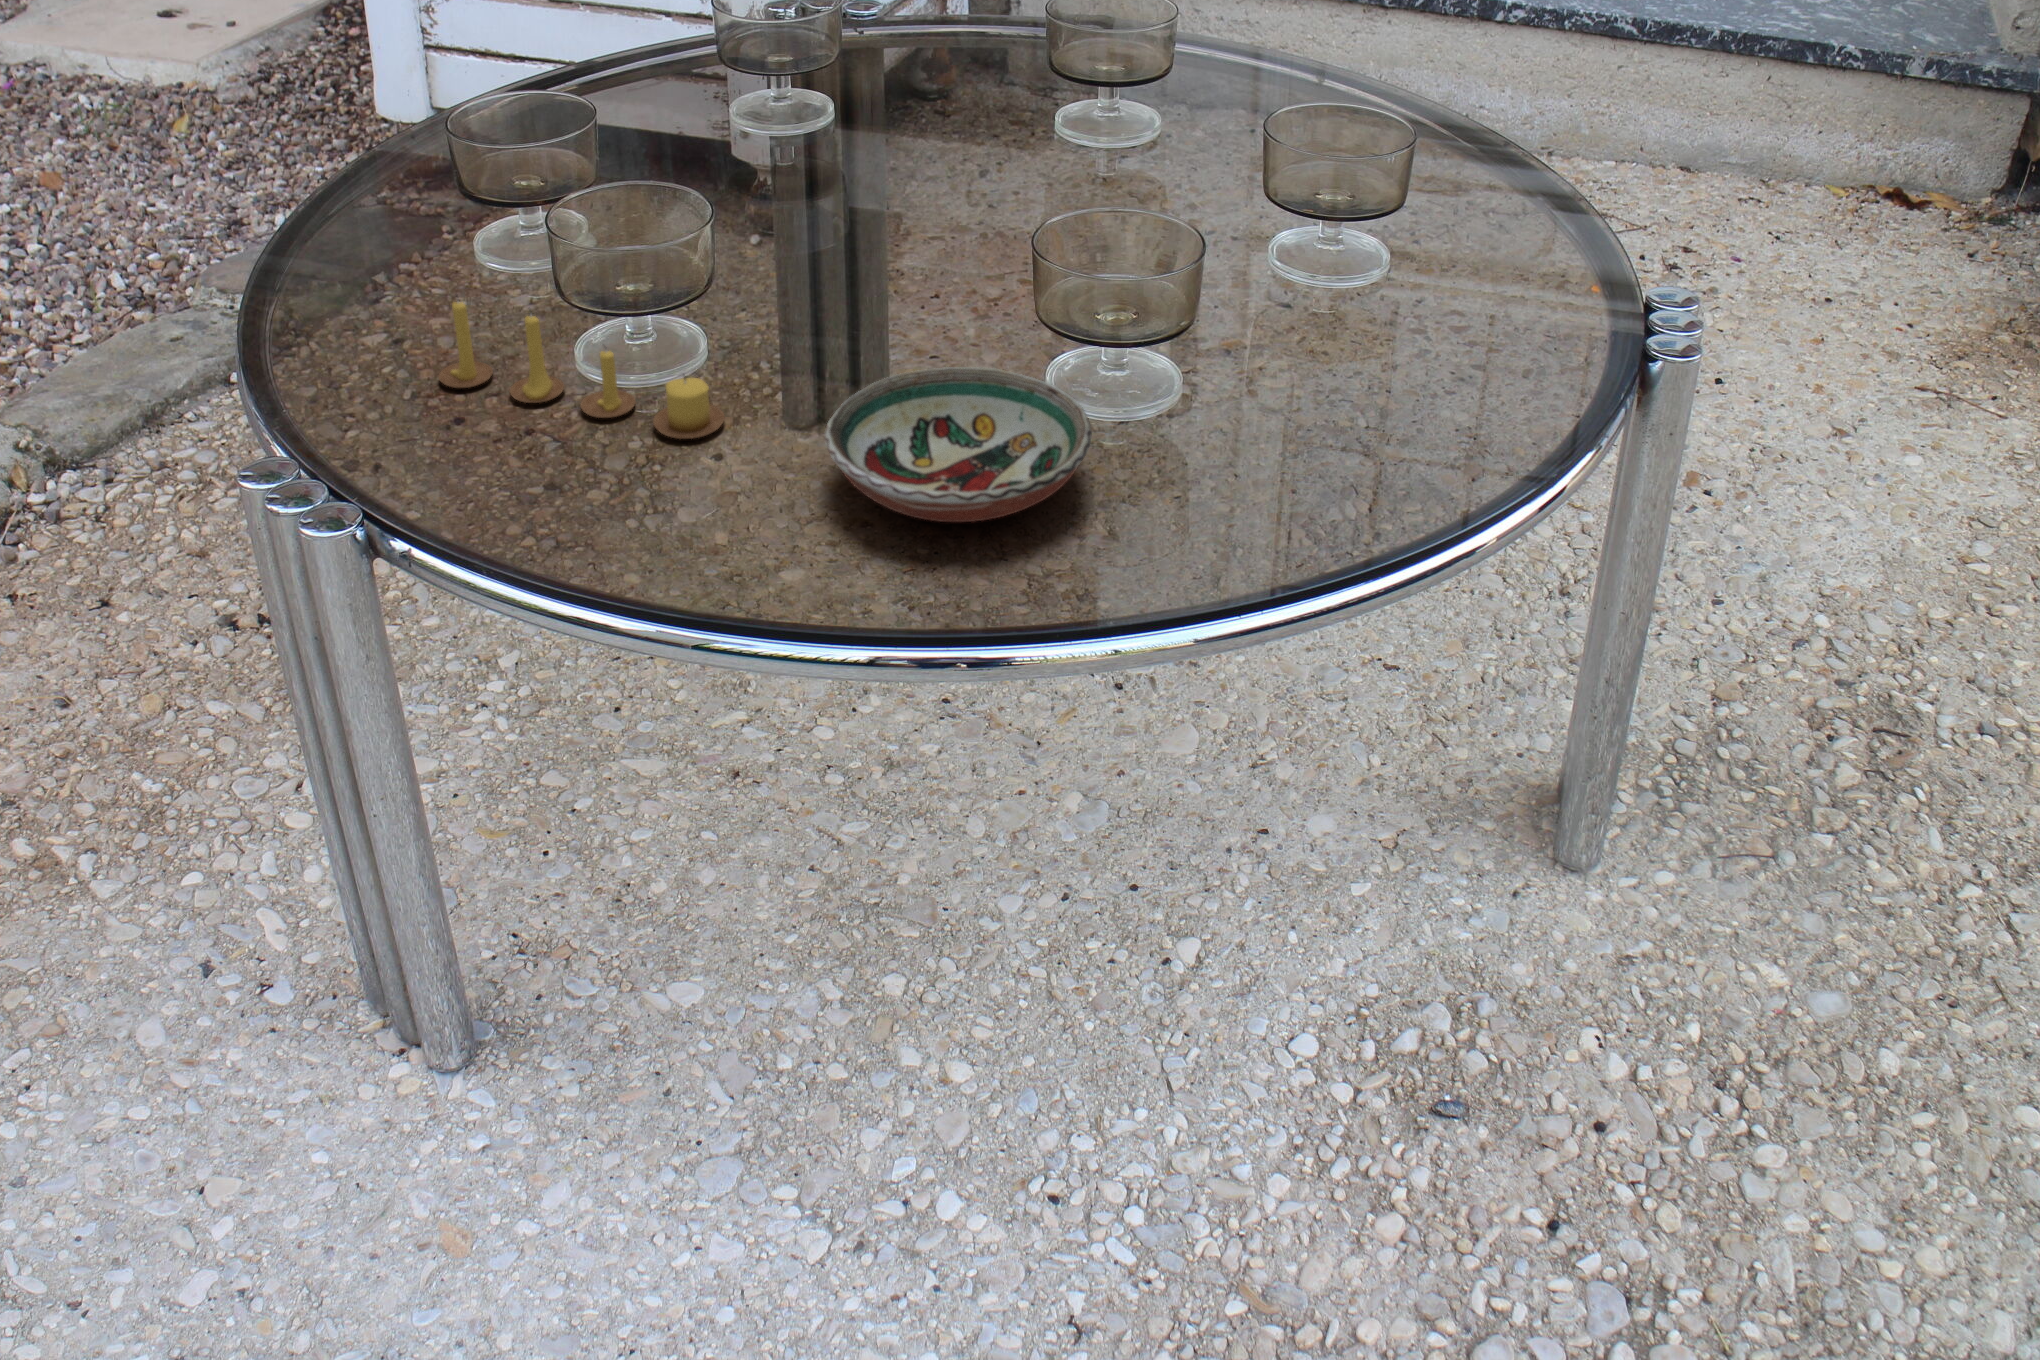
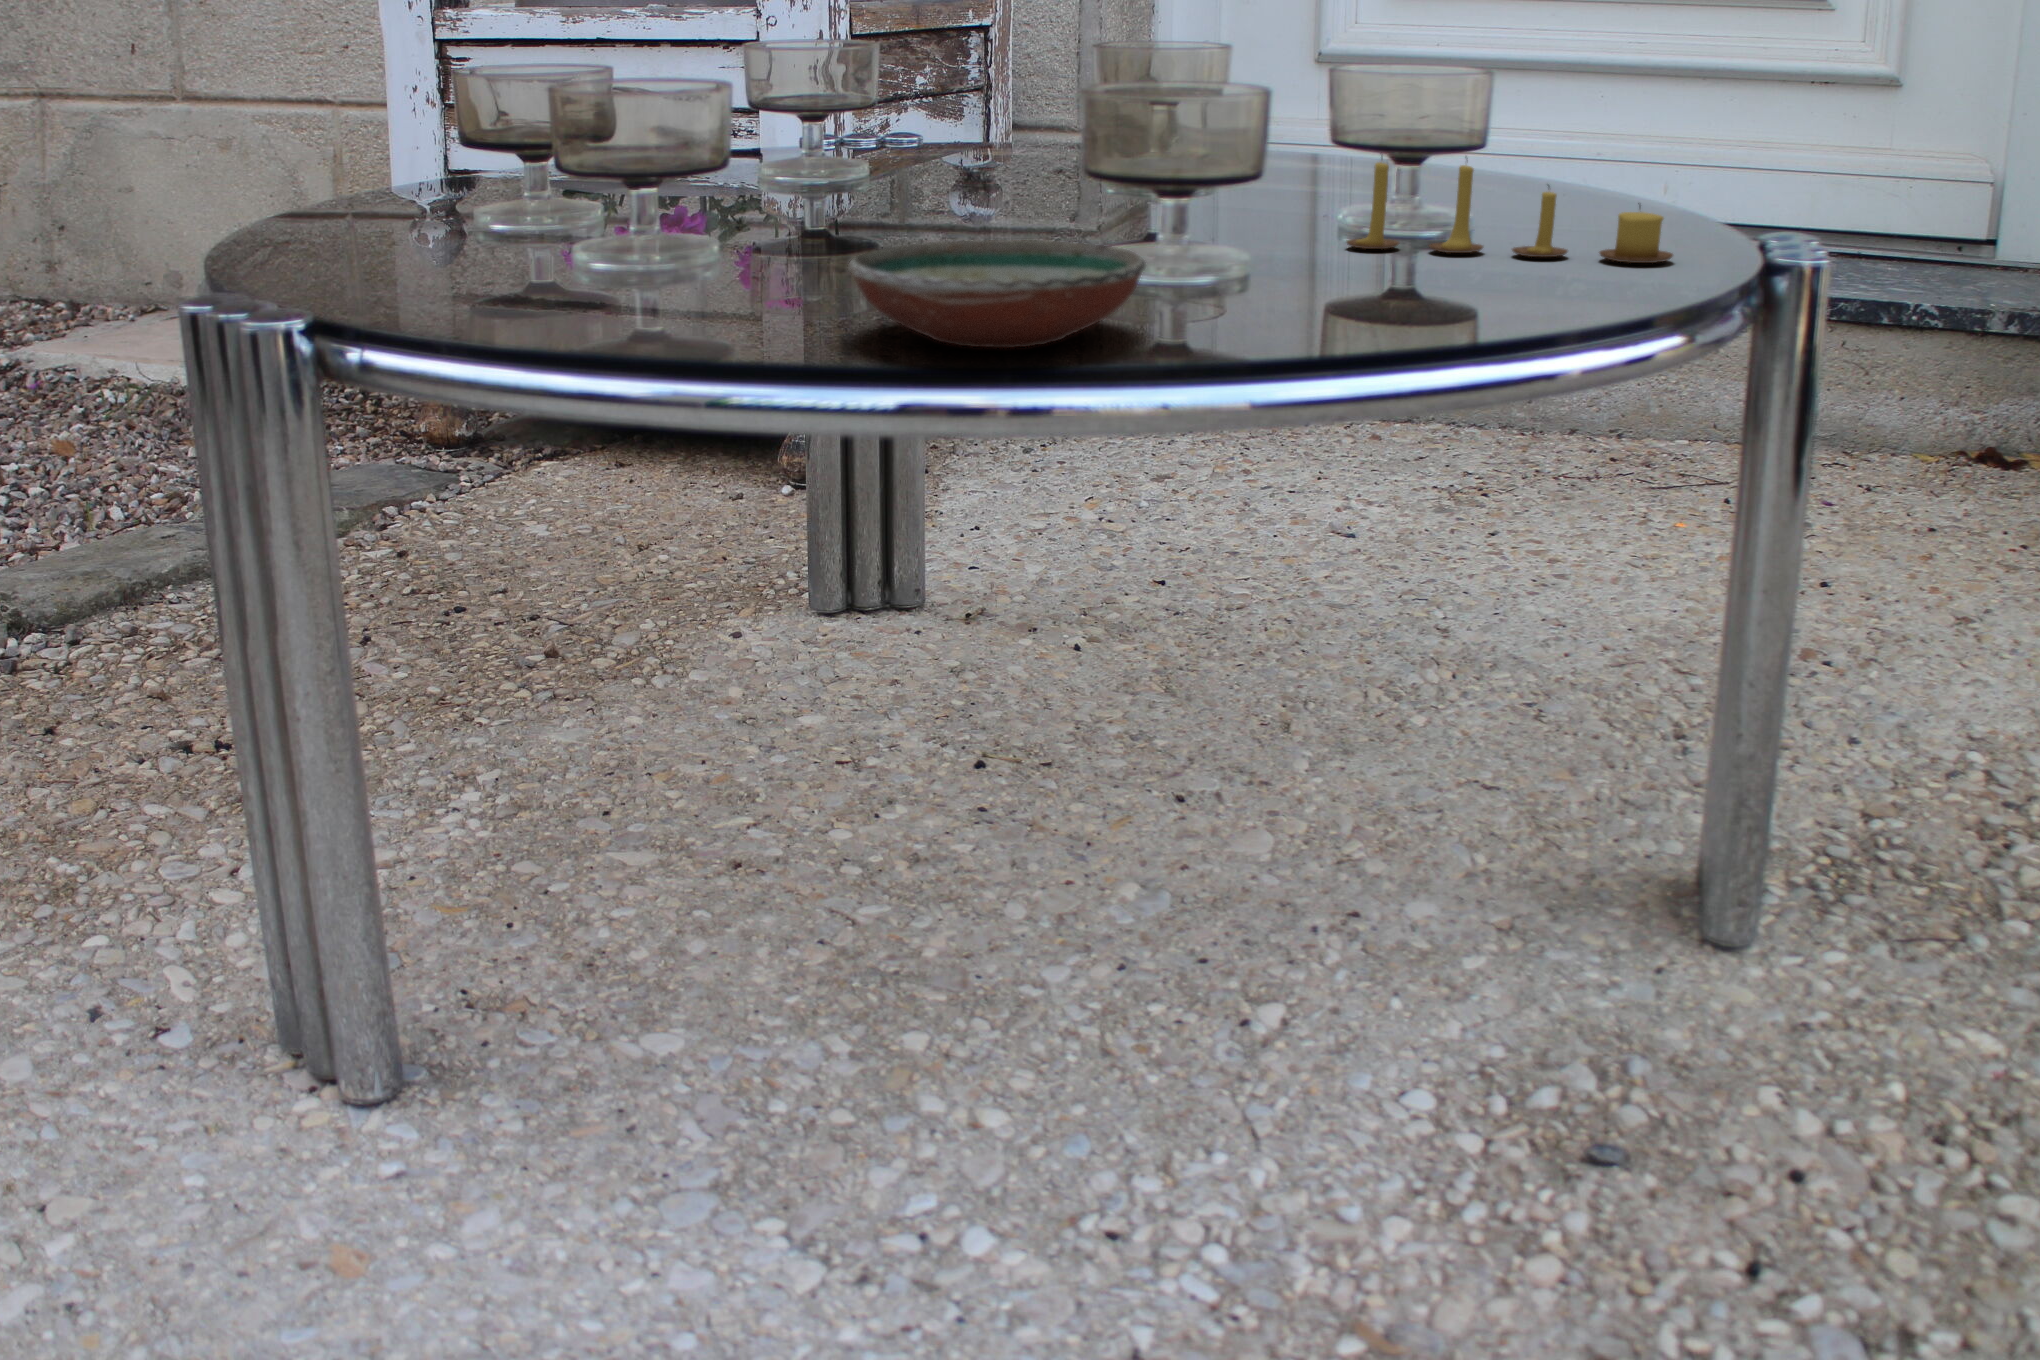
candle: present [439,300,725,439] -> present [1347,160,1673,263]

